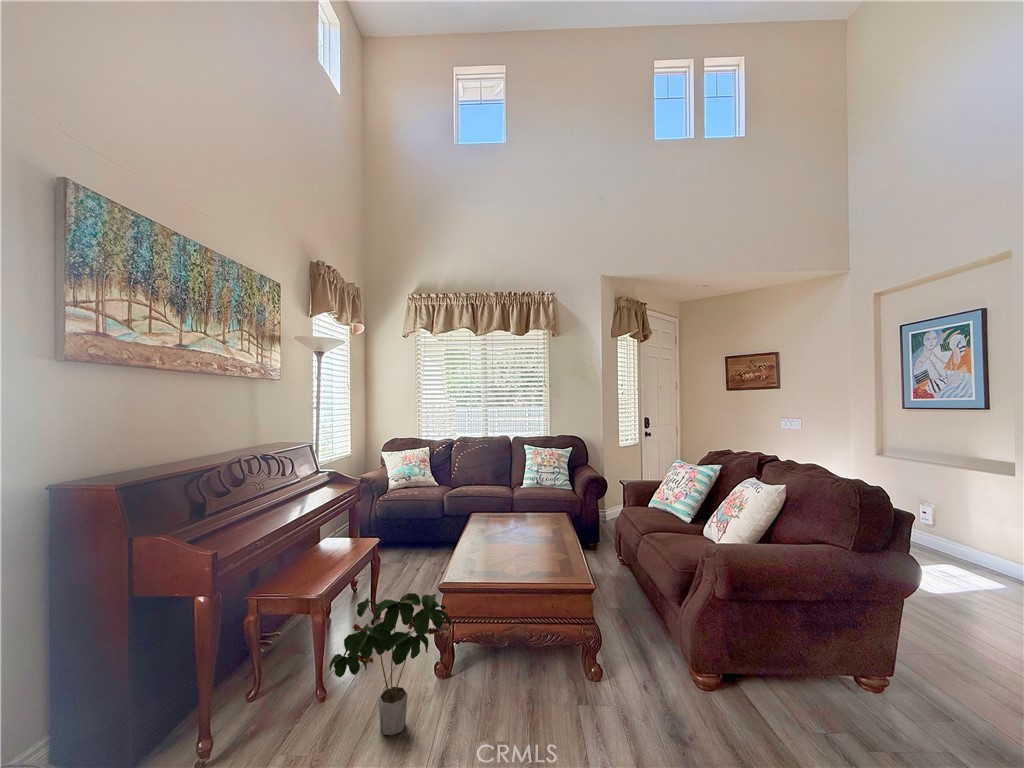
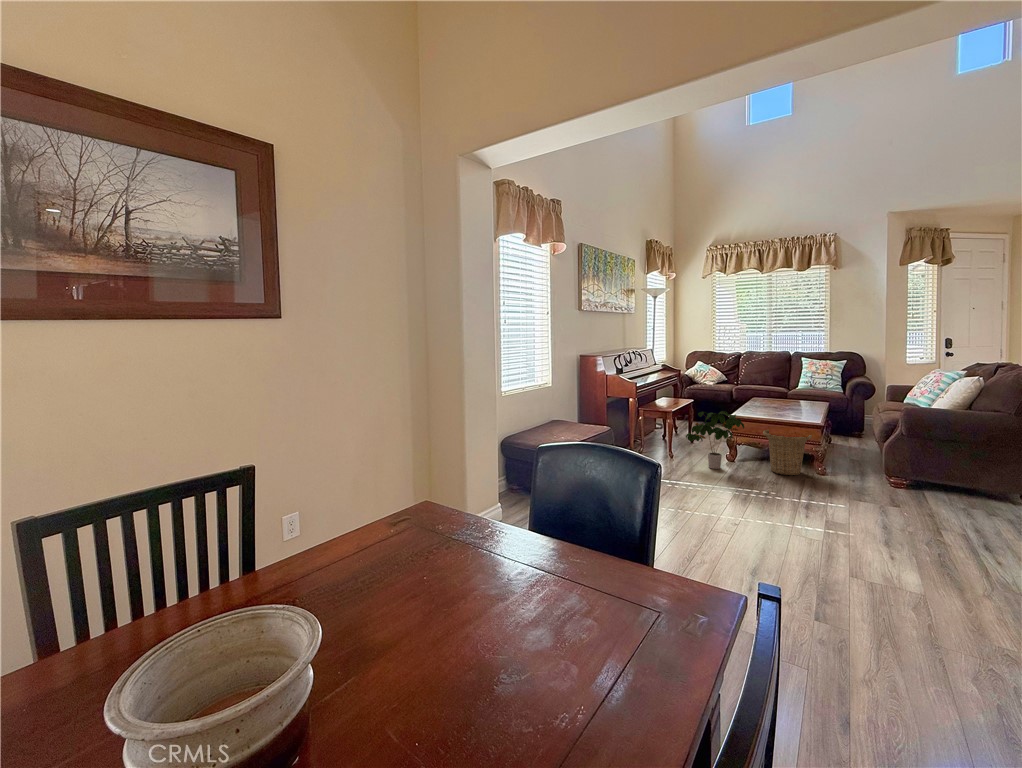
basket: none [486,605,569,722] -> present [763,430,812,475]

